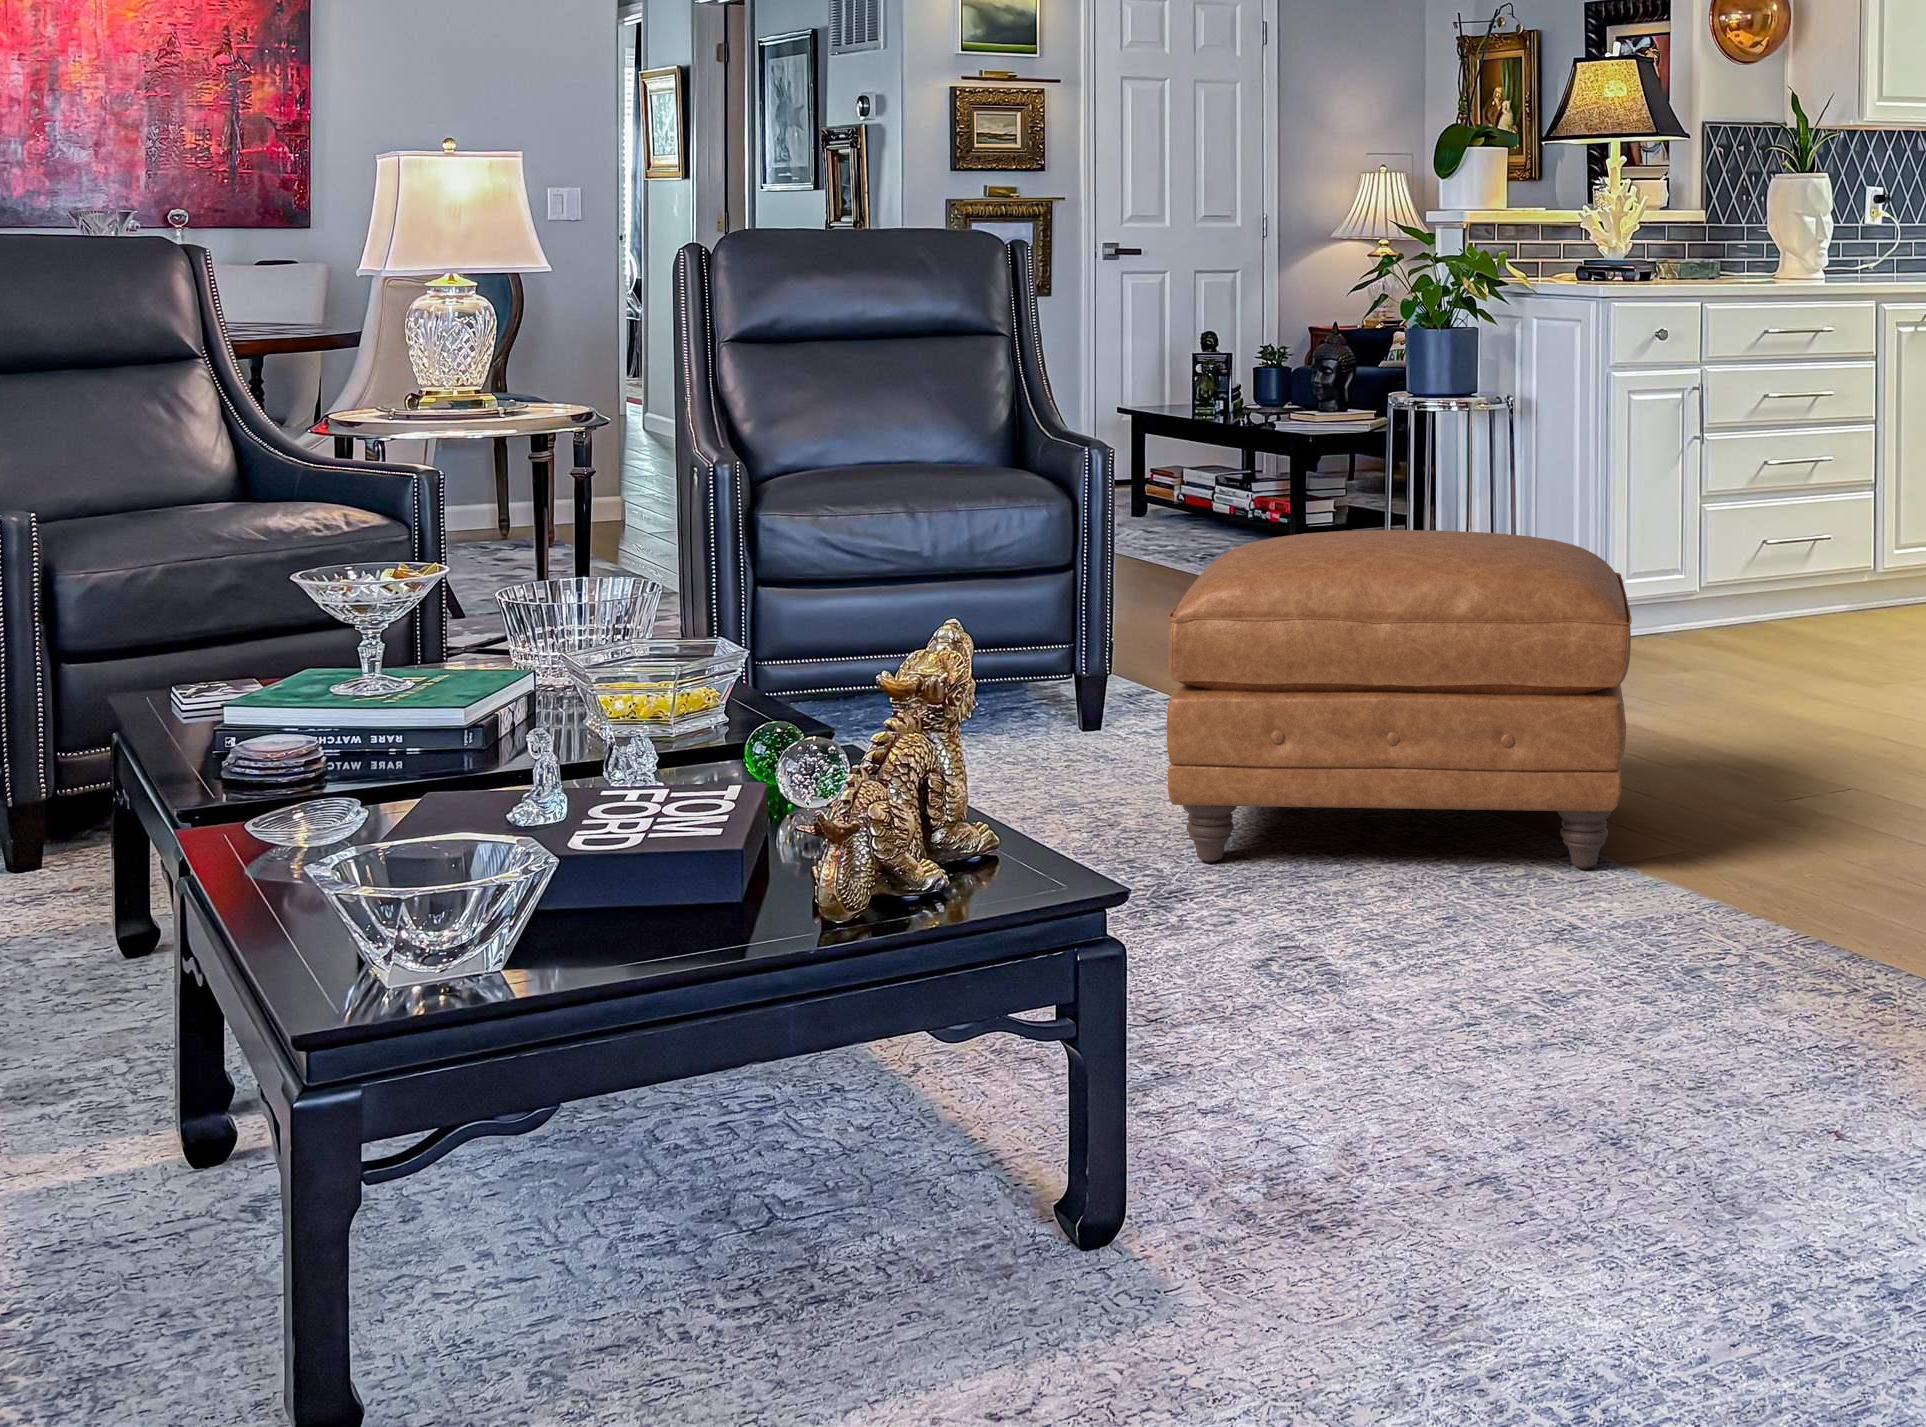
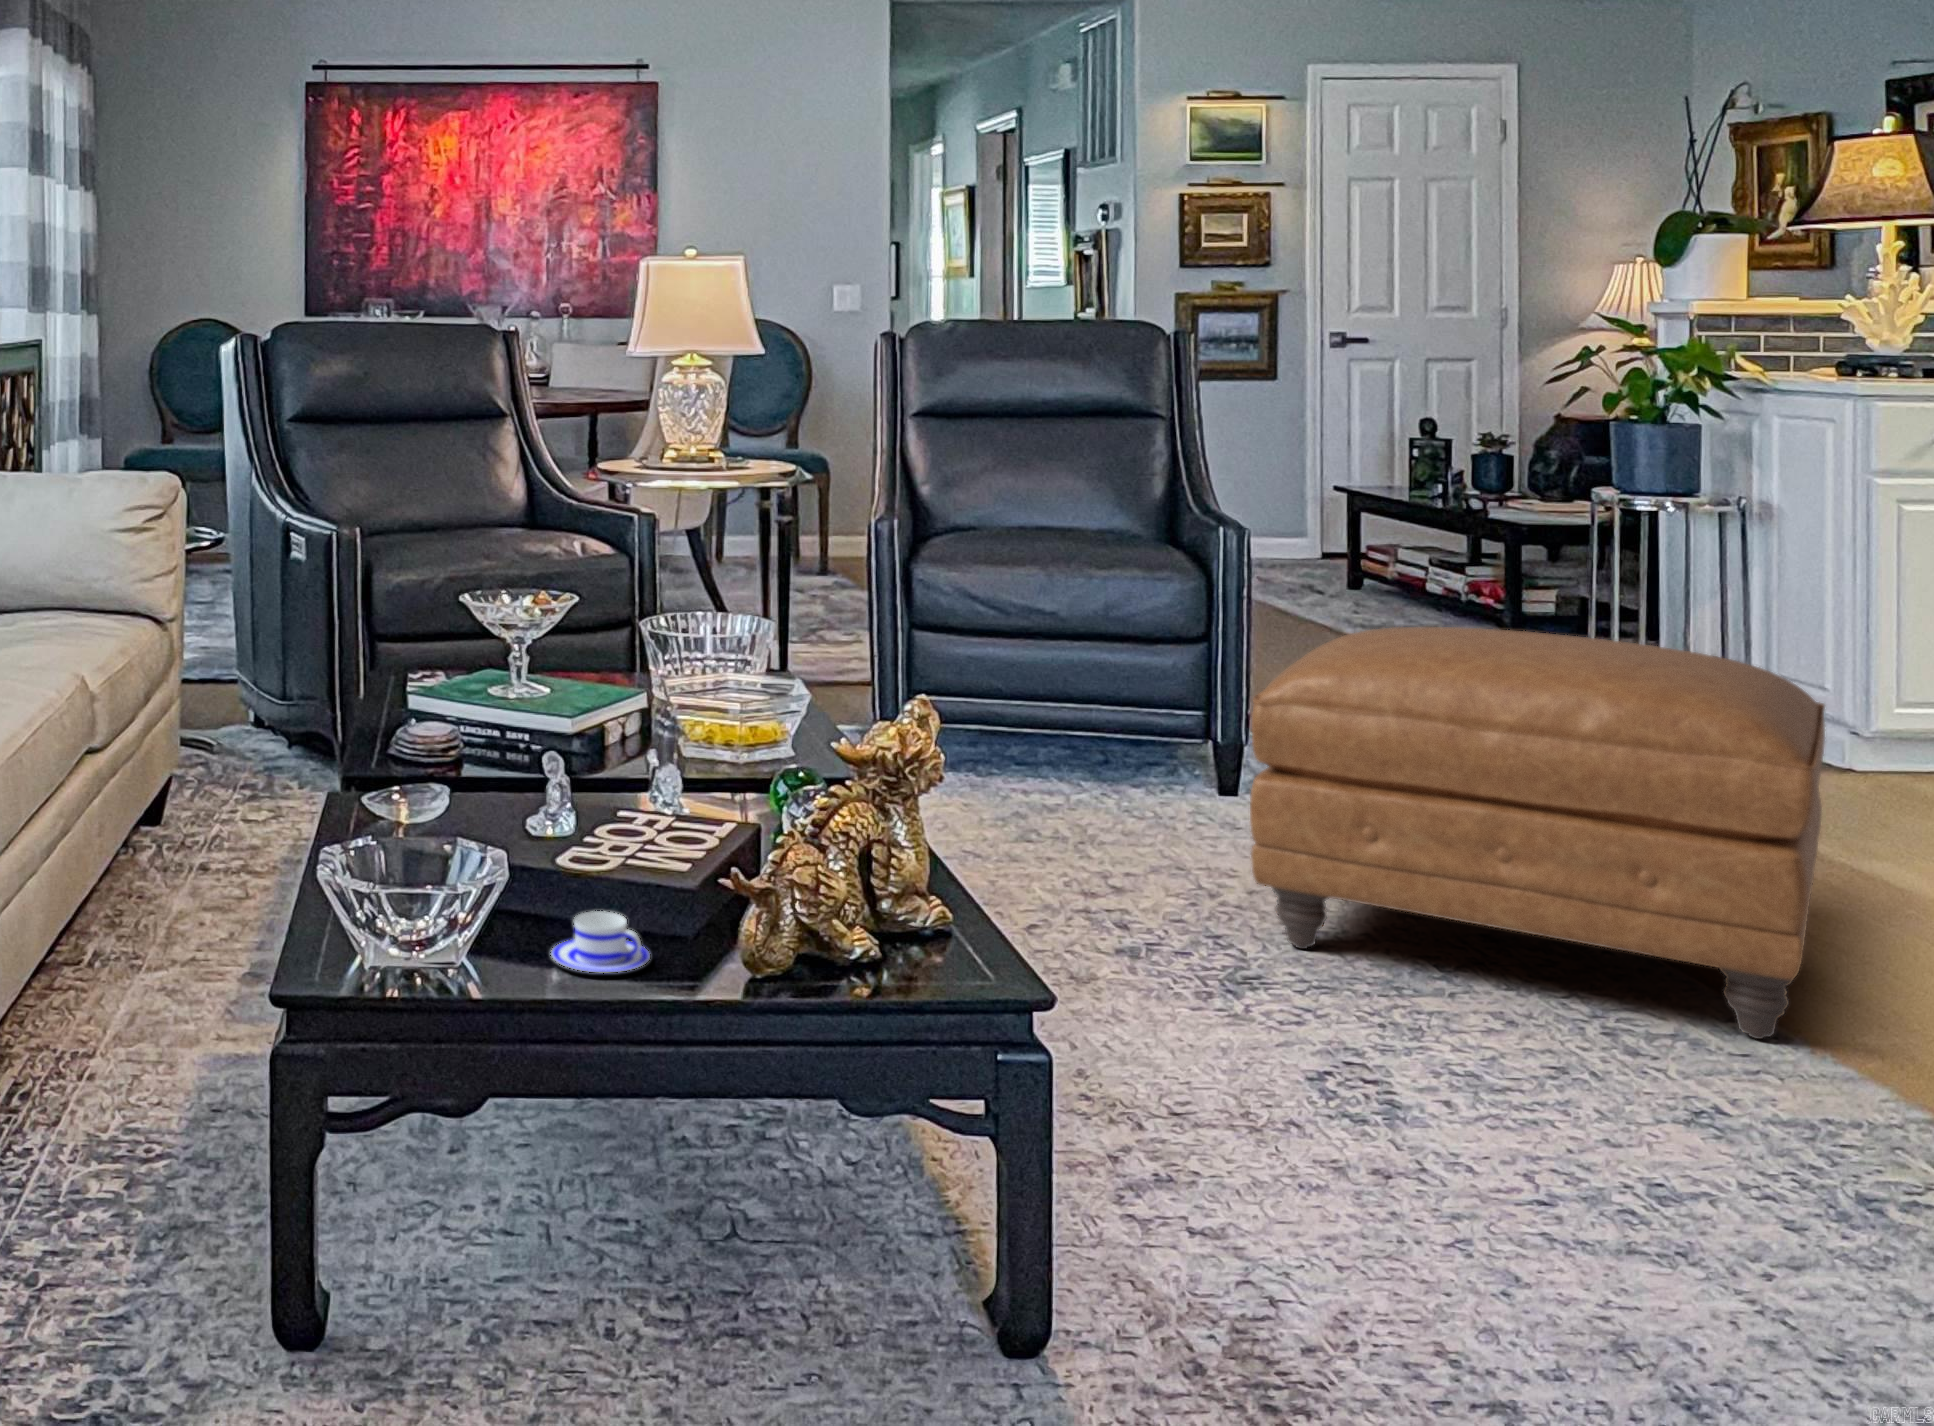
teacup: none [600,889,715,952] -> present [551,911,650,973]

